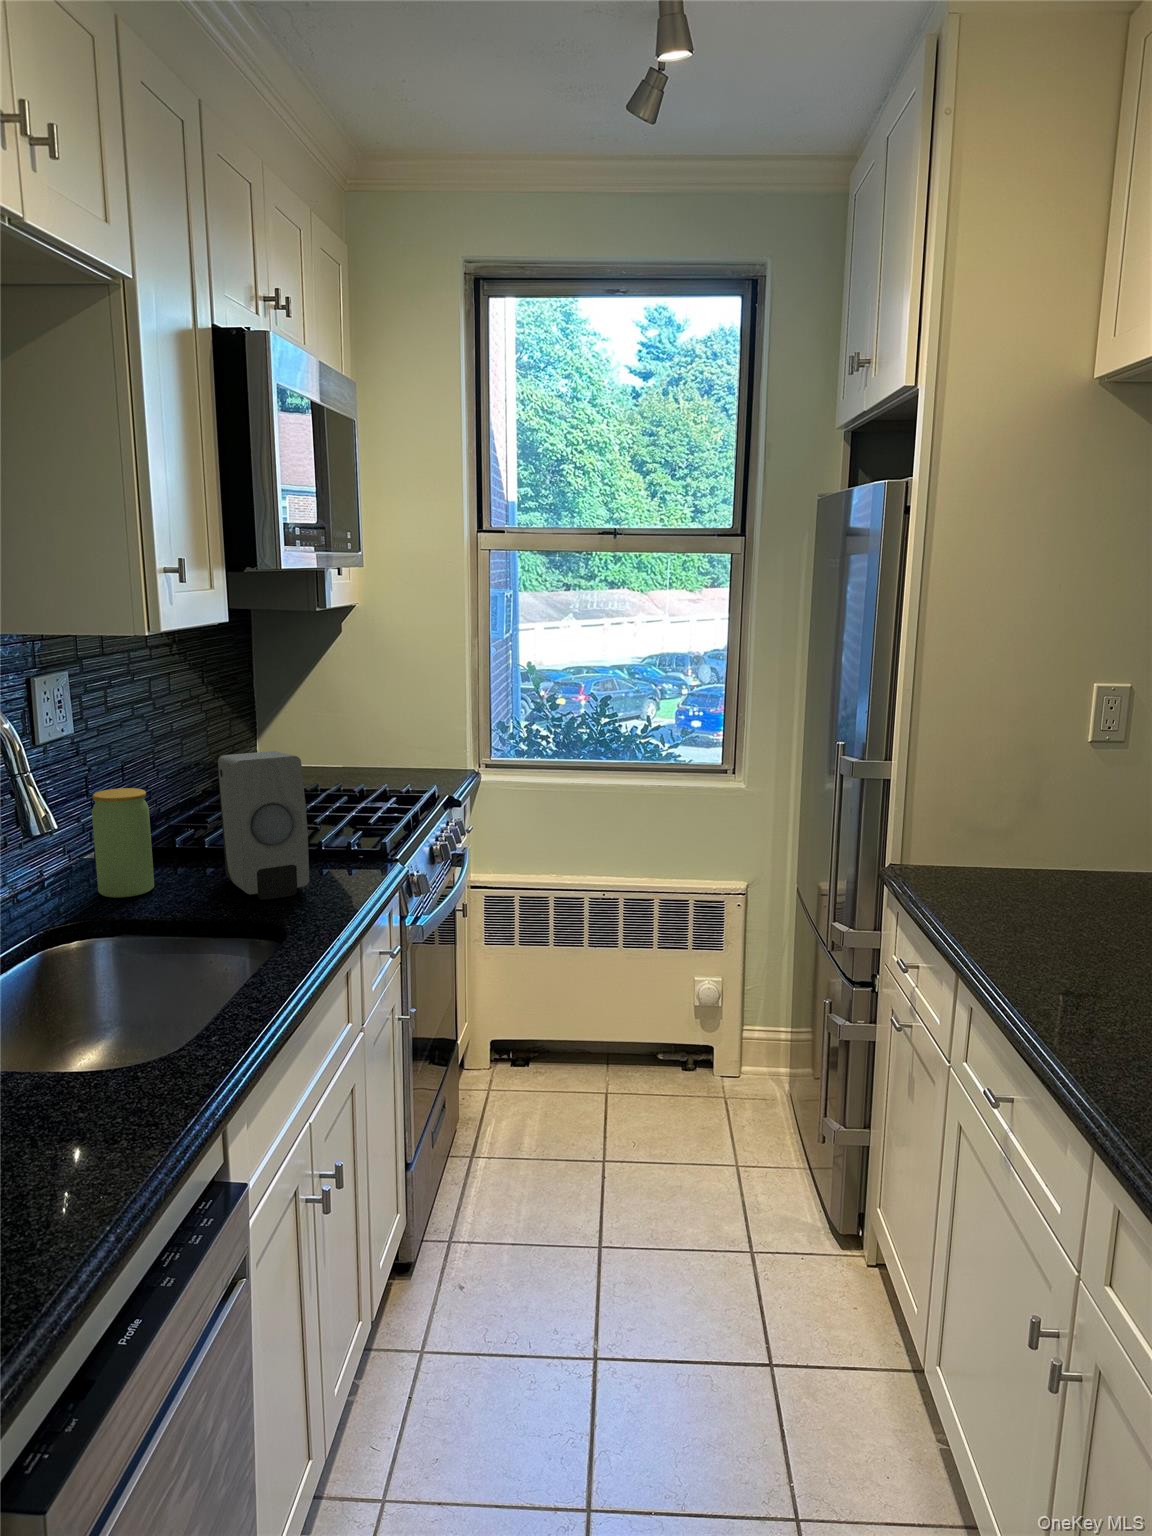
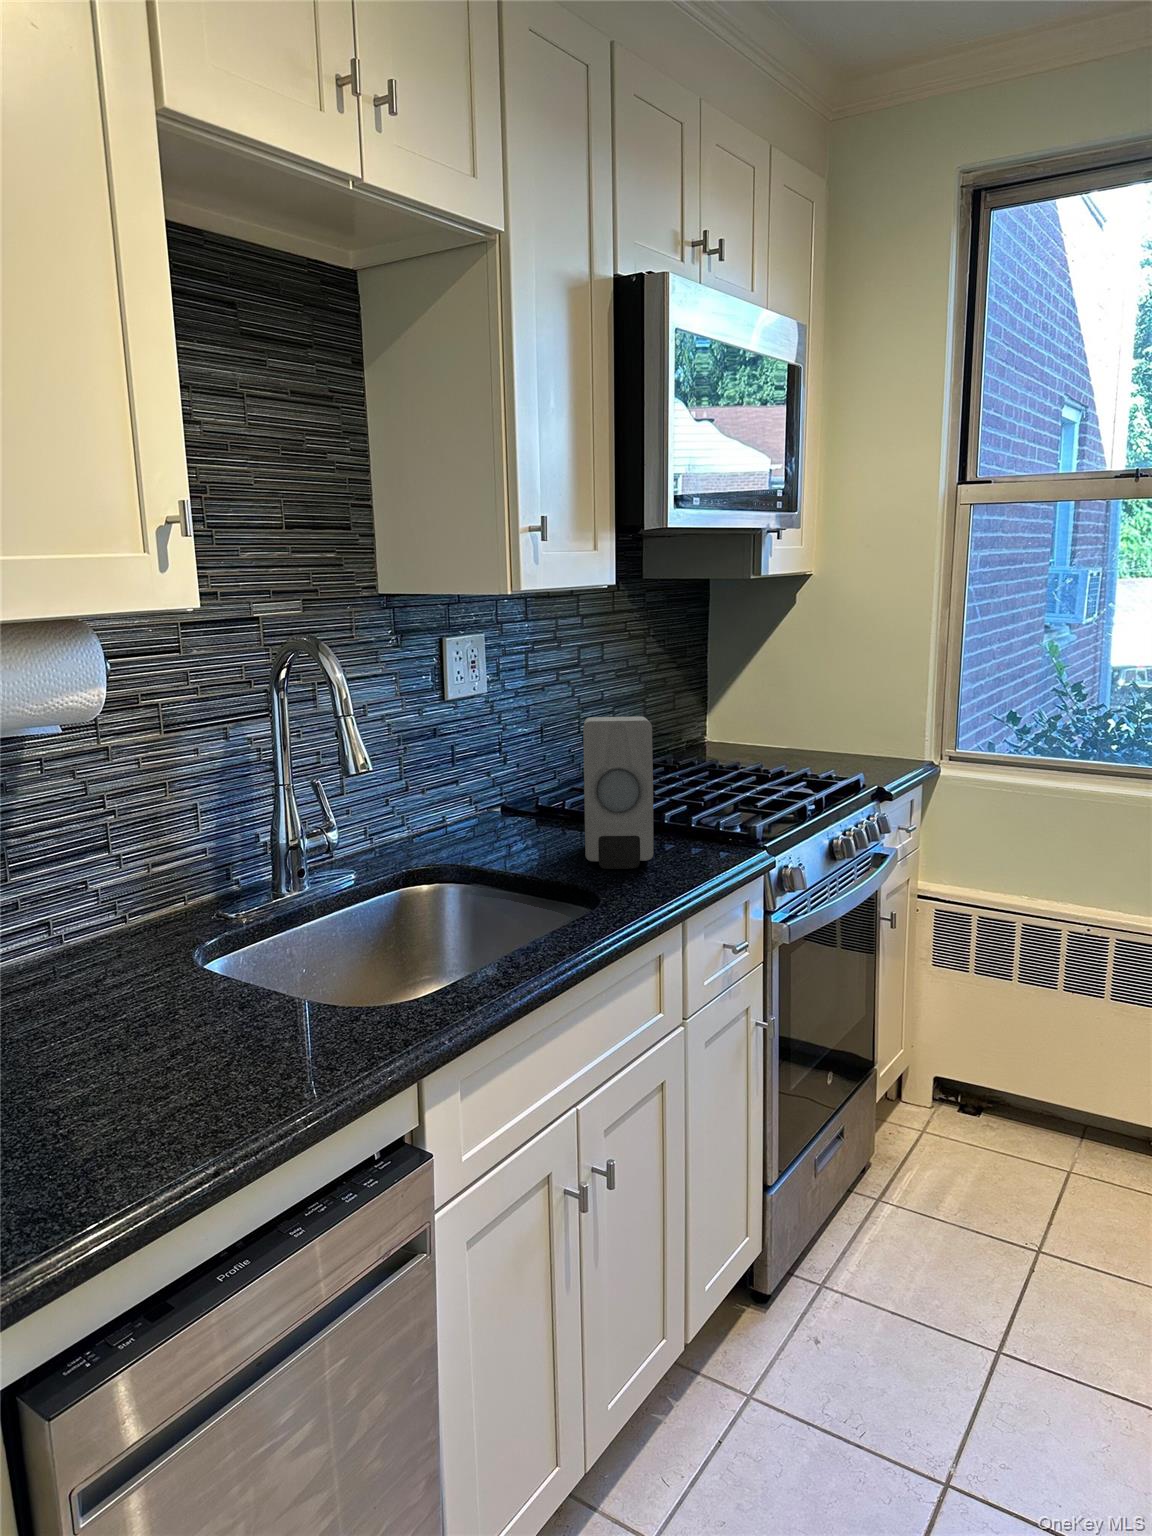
jar: present [92,788,154,898] -> none [468,744,521,849]

